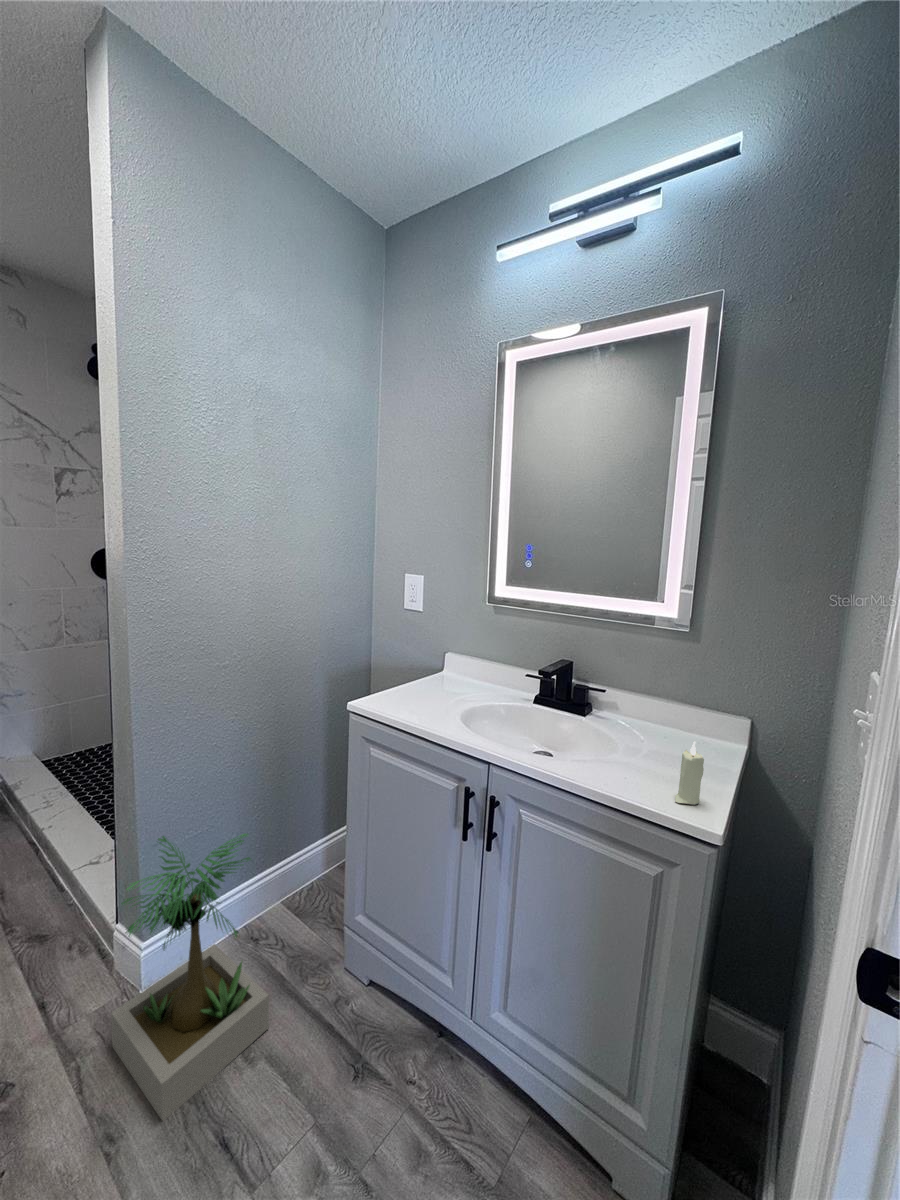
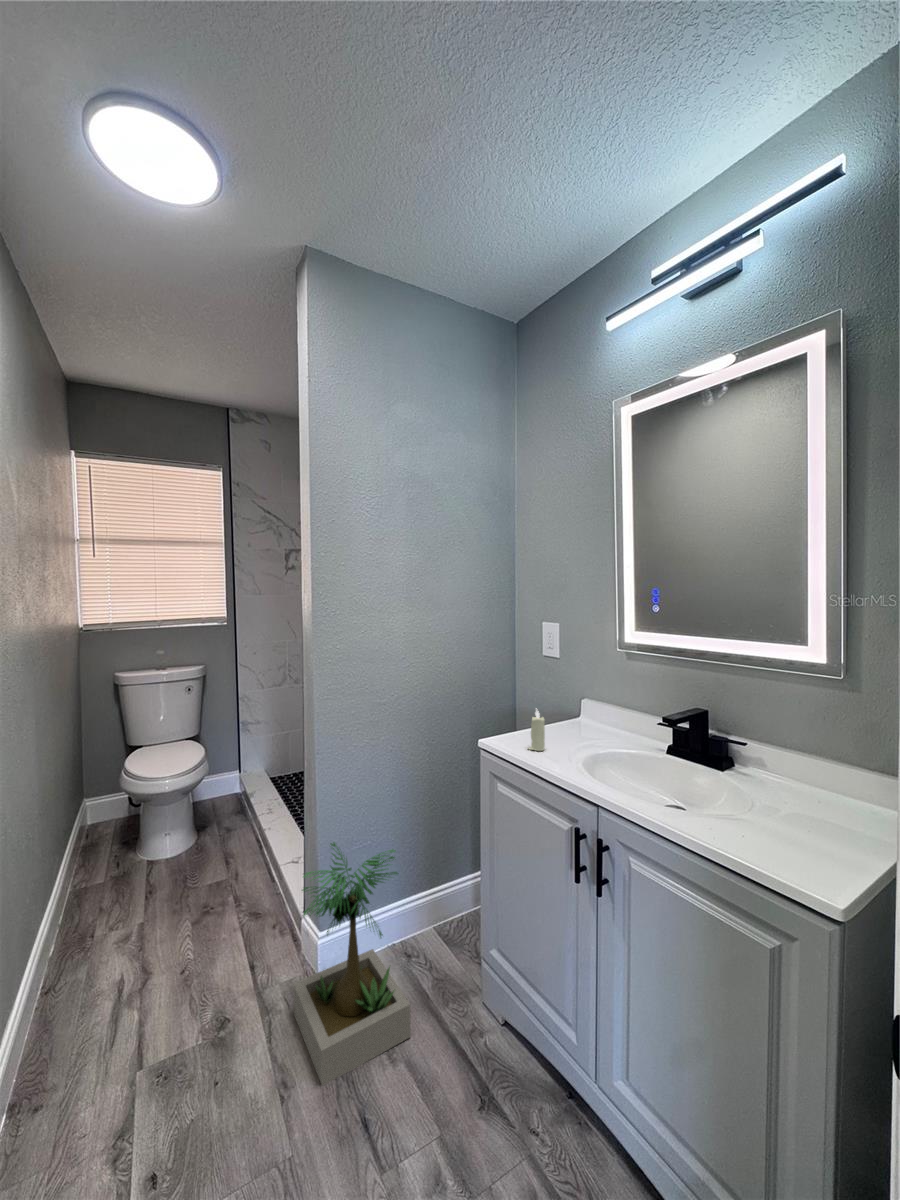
candle: present [675,741,704,805] -> present [528,710,545,751]

